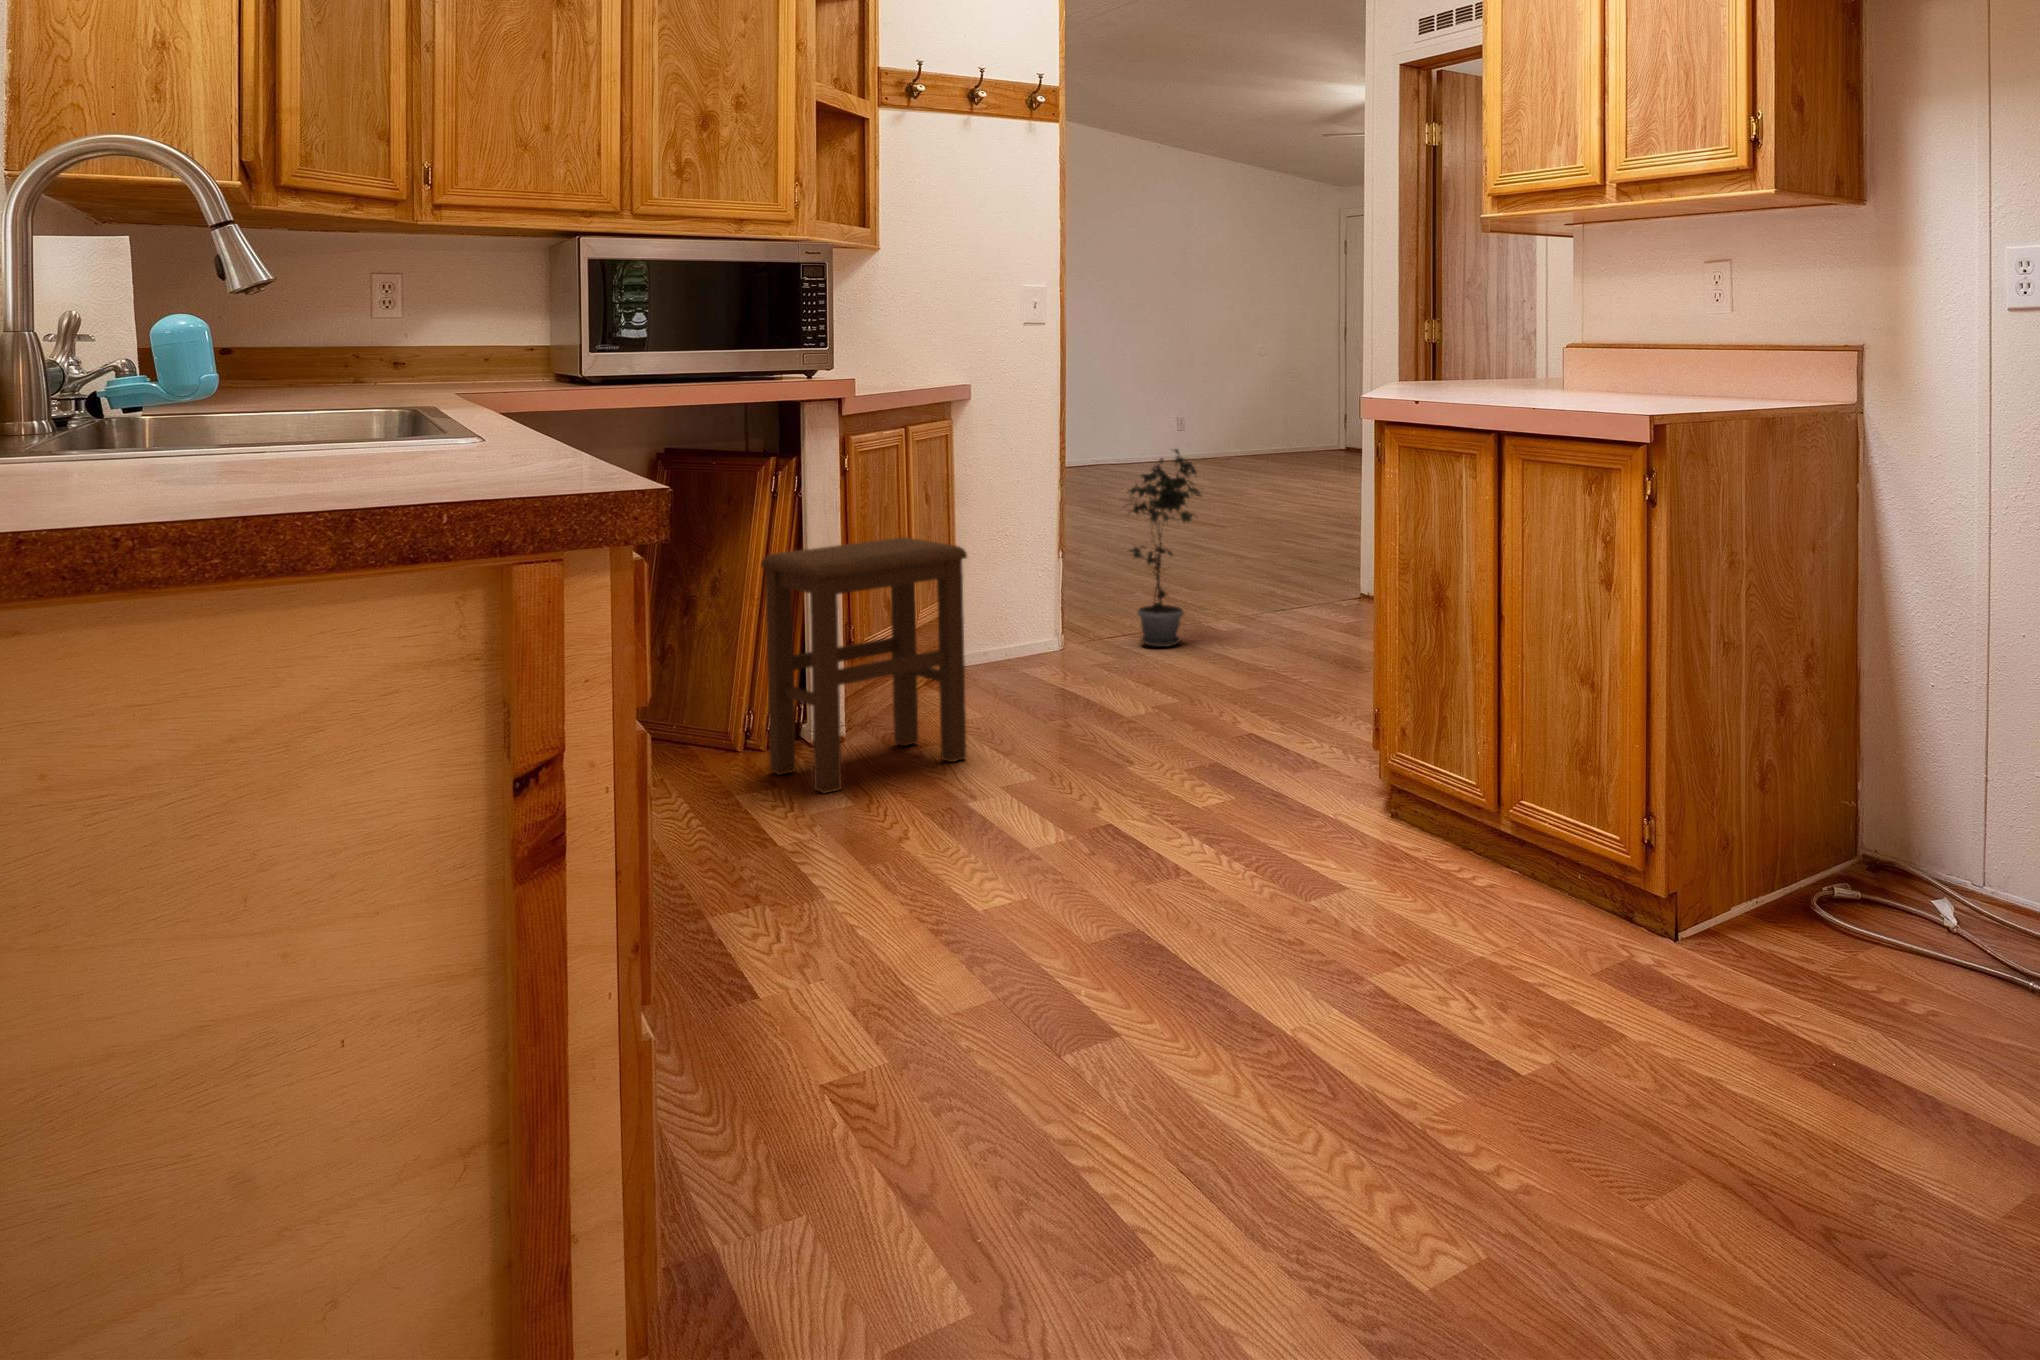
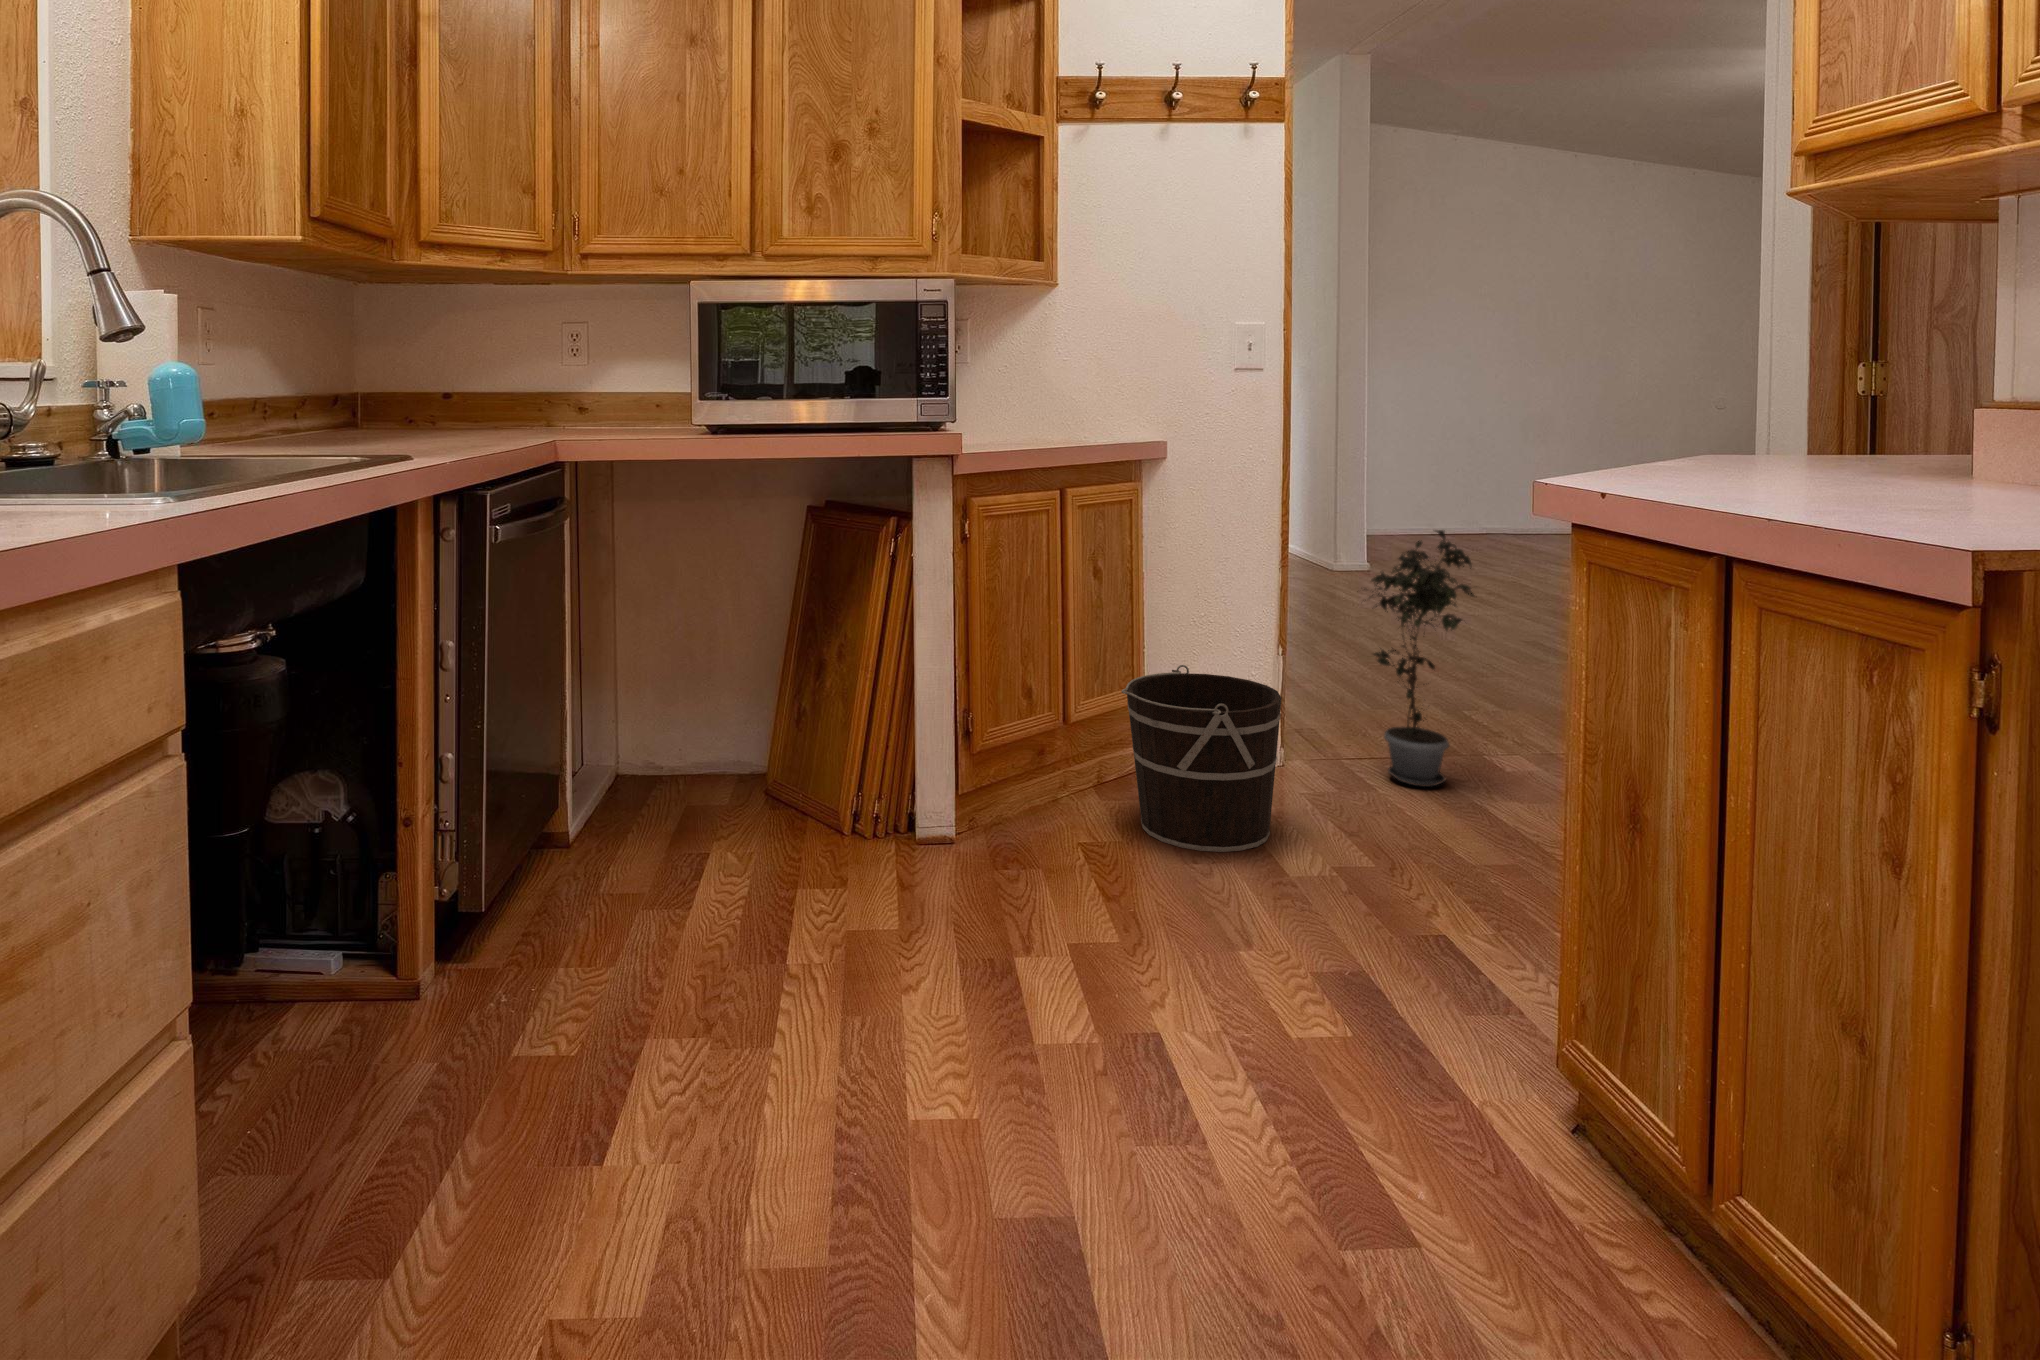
stool: present [761,537,967,794] -> none [825,633,1047,948]
bucket: none [969,568,1091,703] -> present [1121,665,1282,852]

